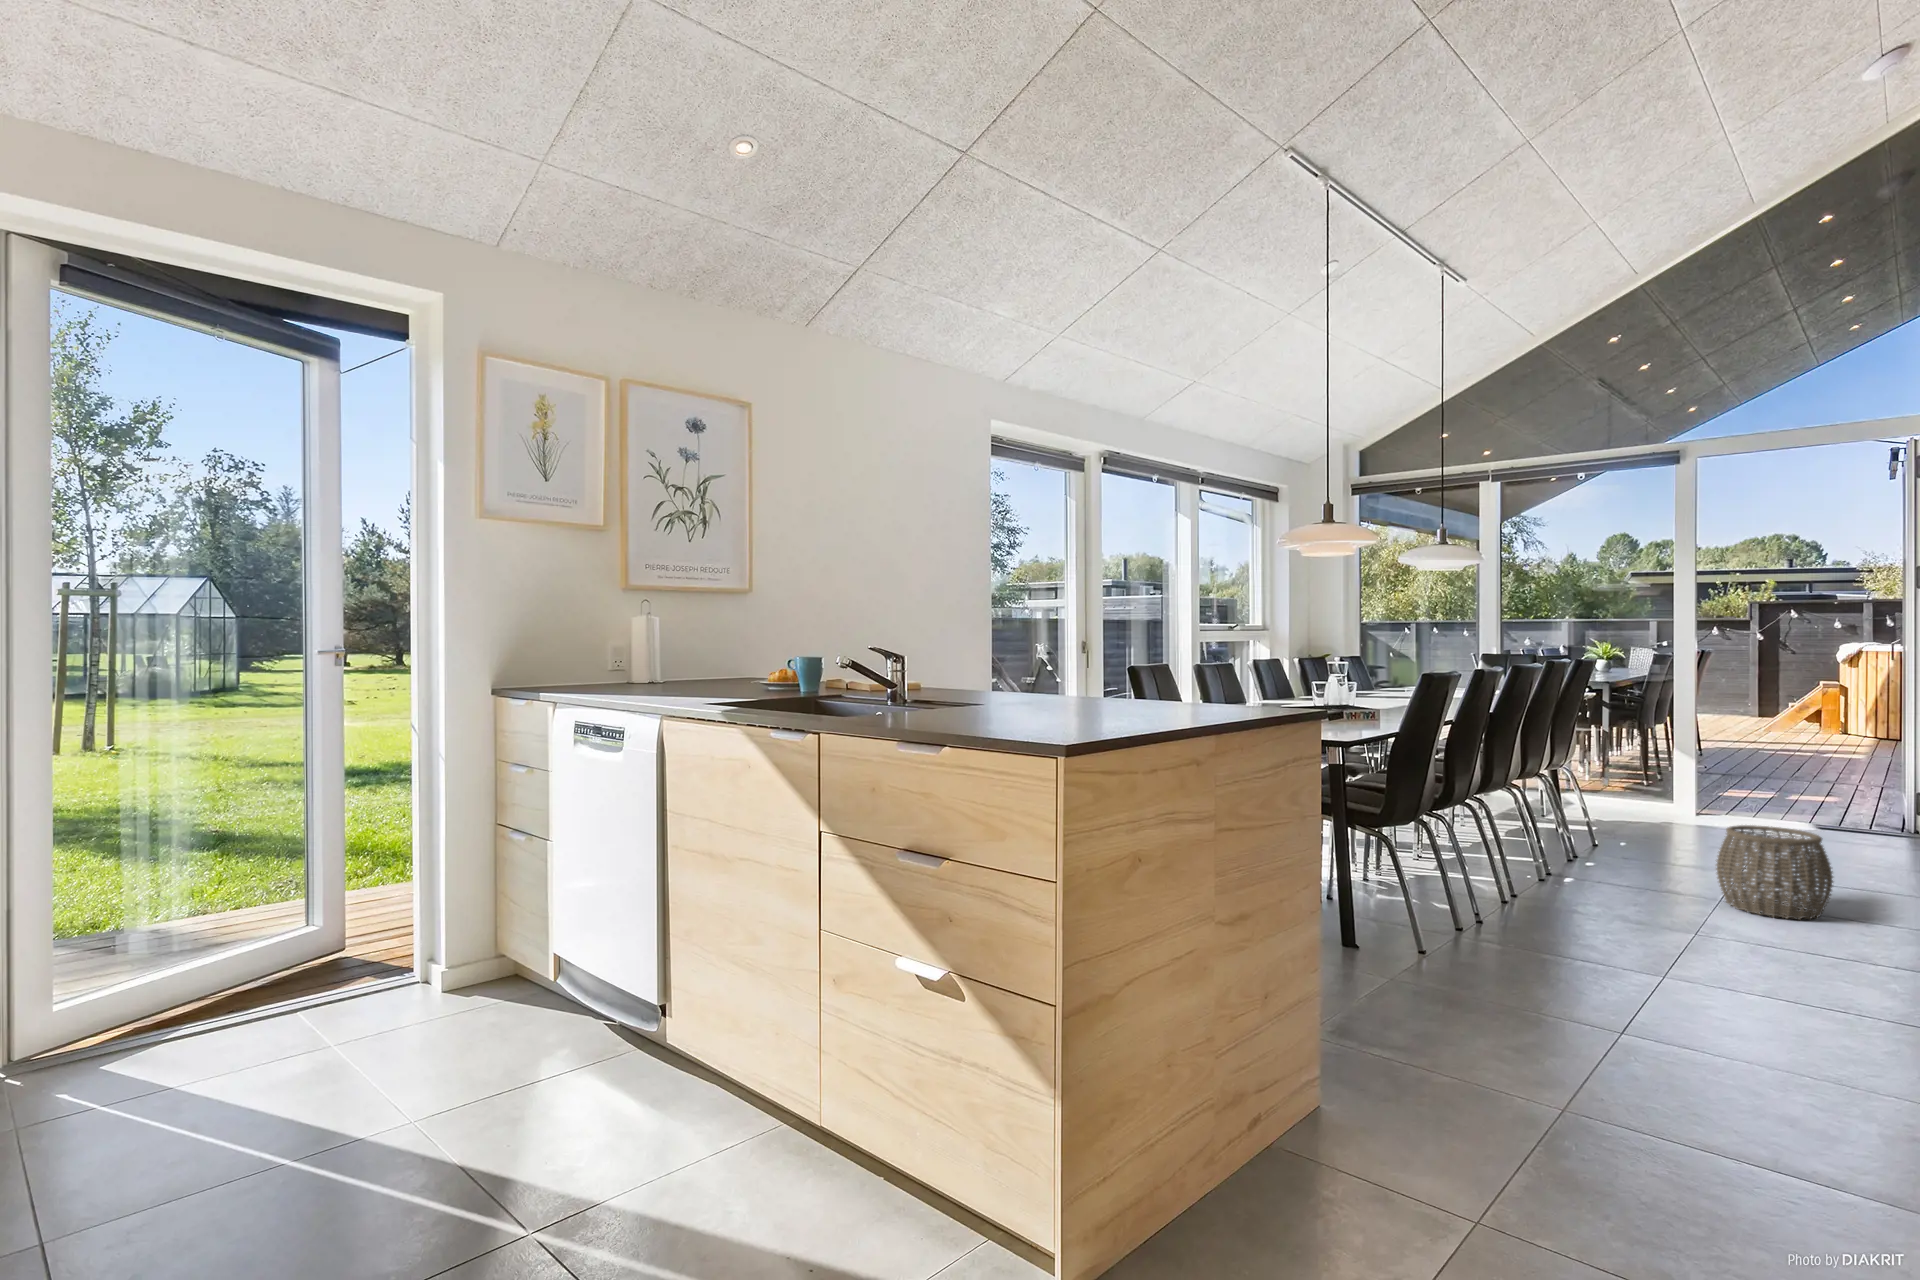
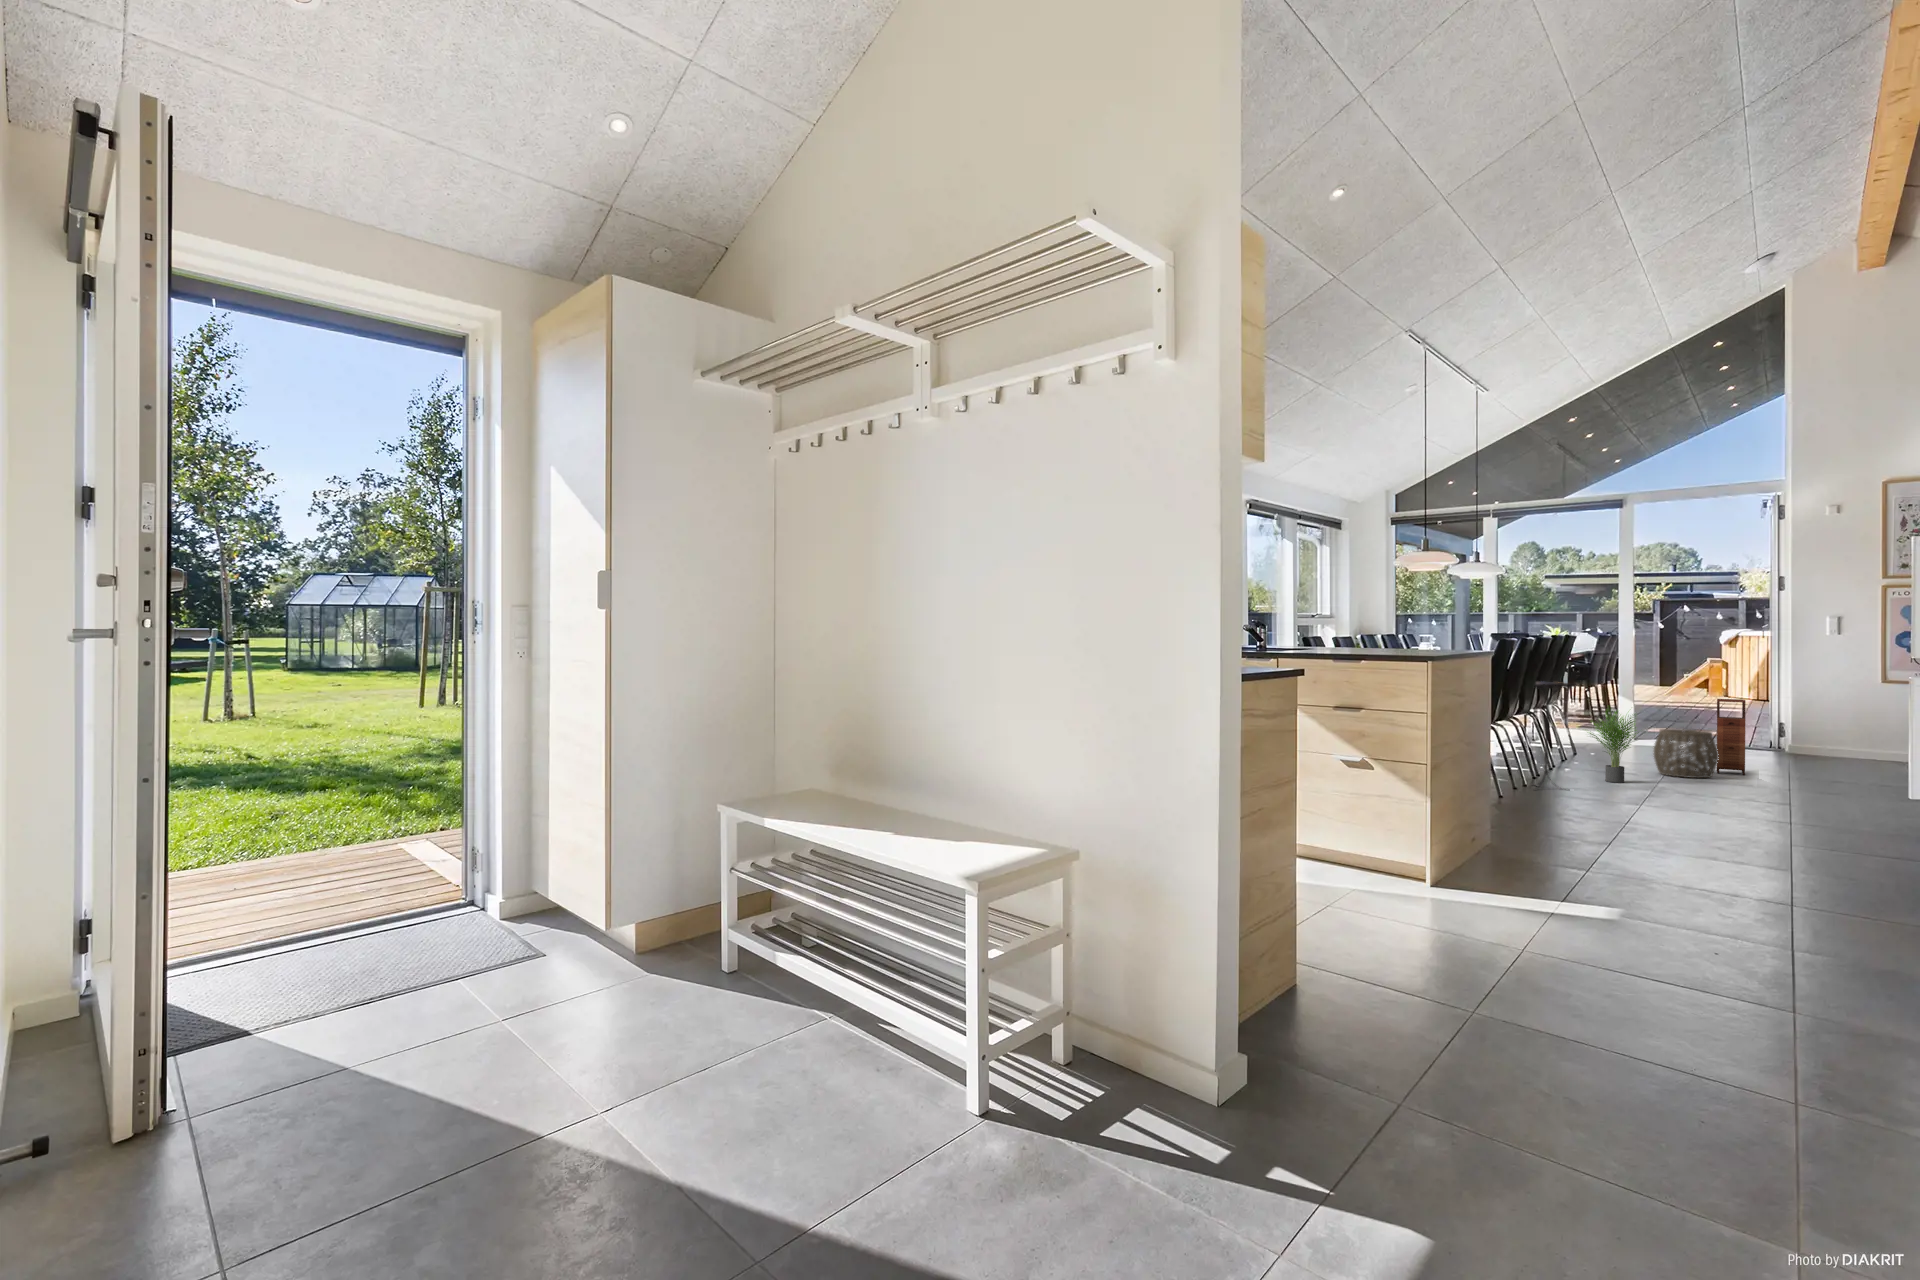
side table: none [1458,756,1559,964] -> present [1535,681,1576,786]
storage cabinet: none [1830,771,1883,908] -> present [1716,699,1746,775]
potted plant: none [1574,792,1696,935] -> present [1590,709,1636,783]

